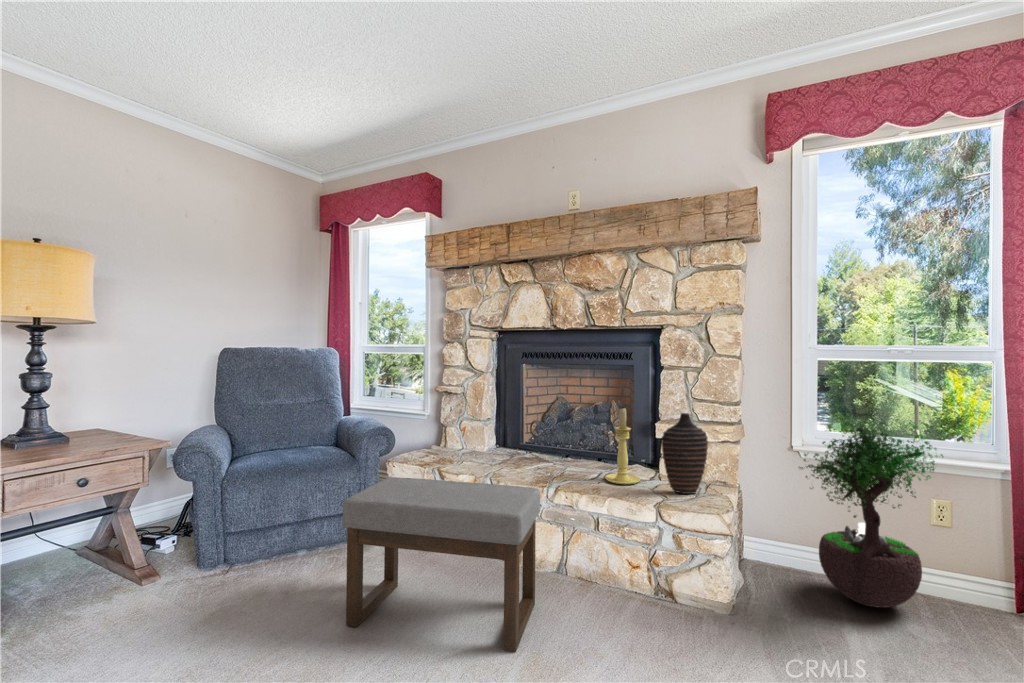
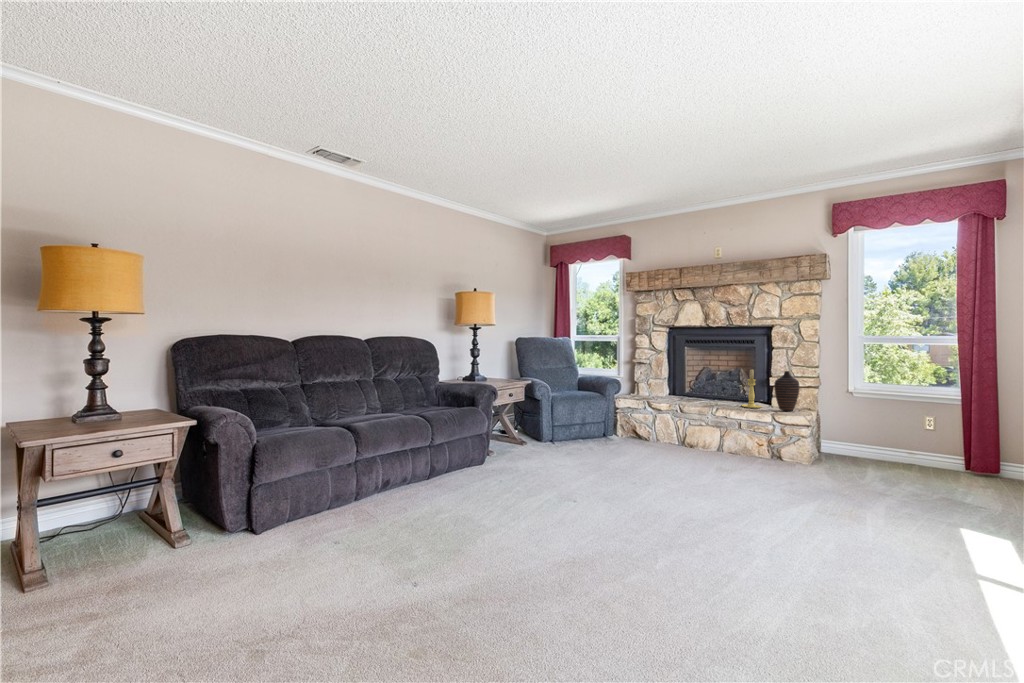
potted tree: present [799,407,943,608] -> none [848,366,921,465]
ottoman: present [343,477,540,652] -> none [627,400,714,468]

